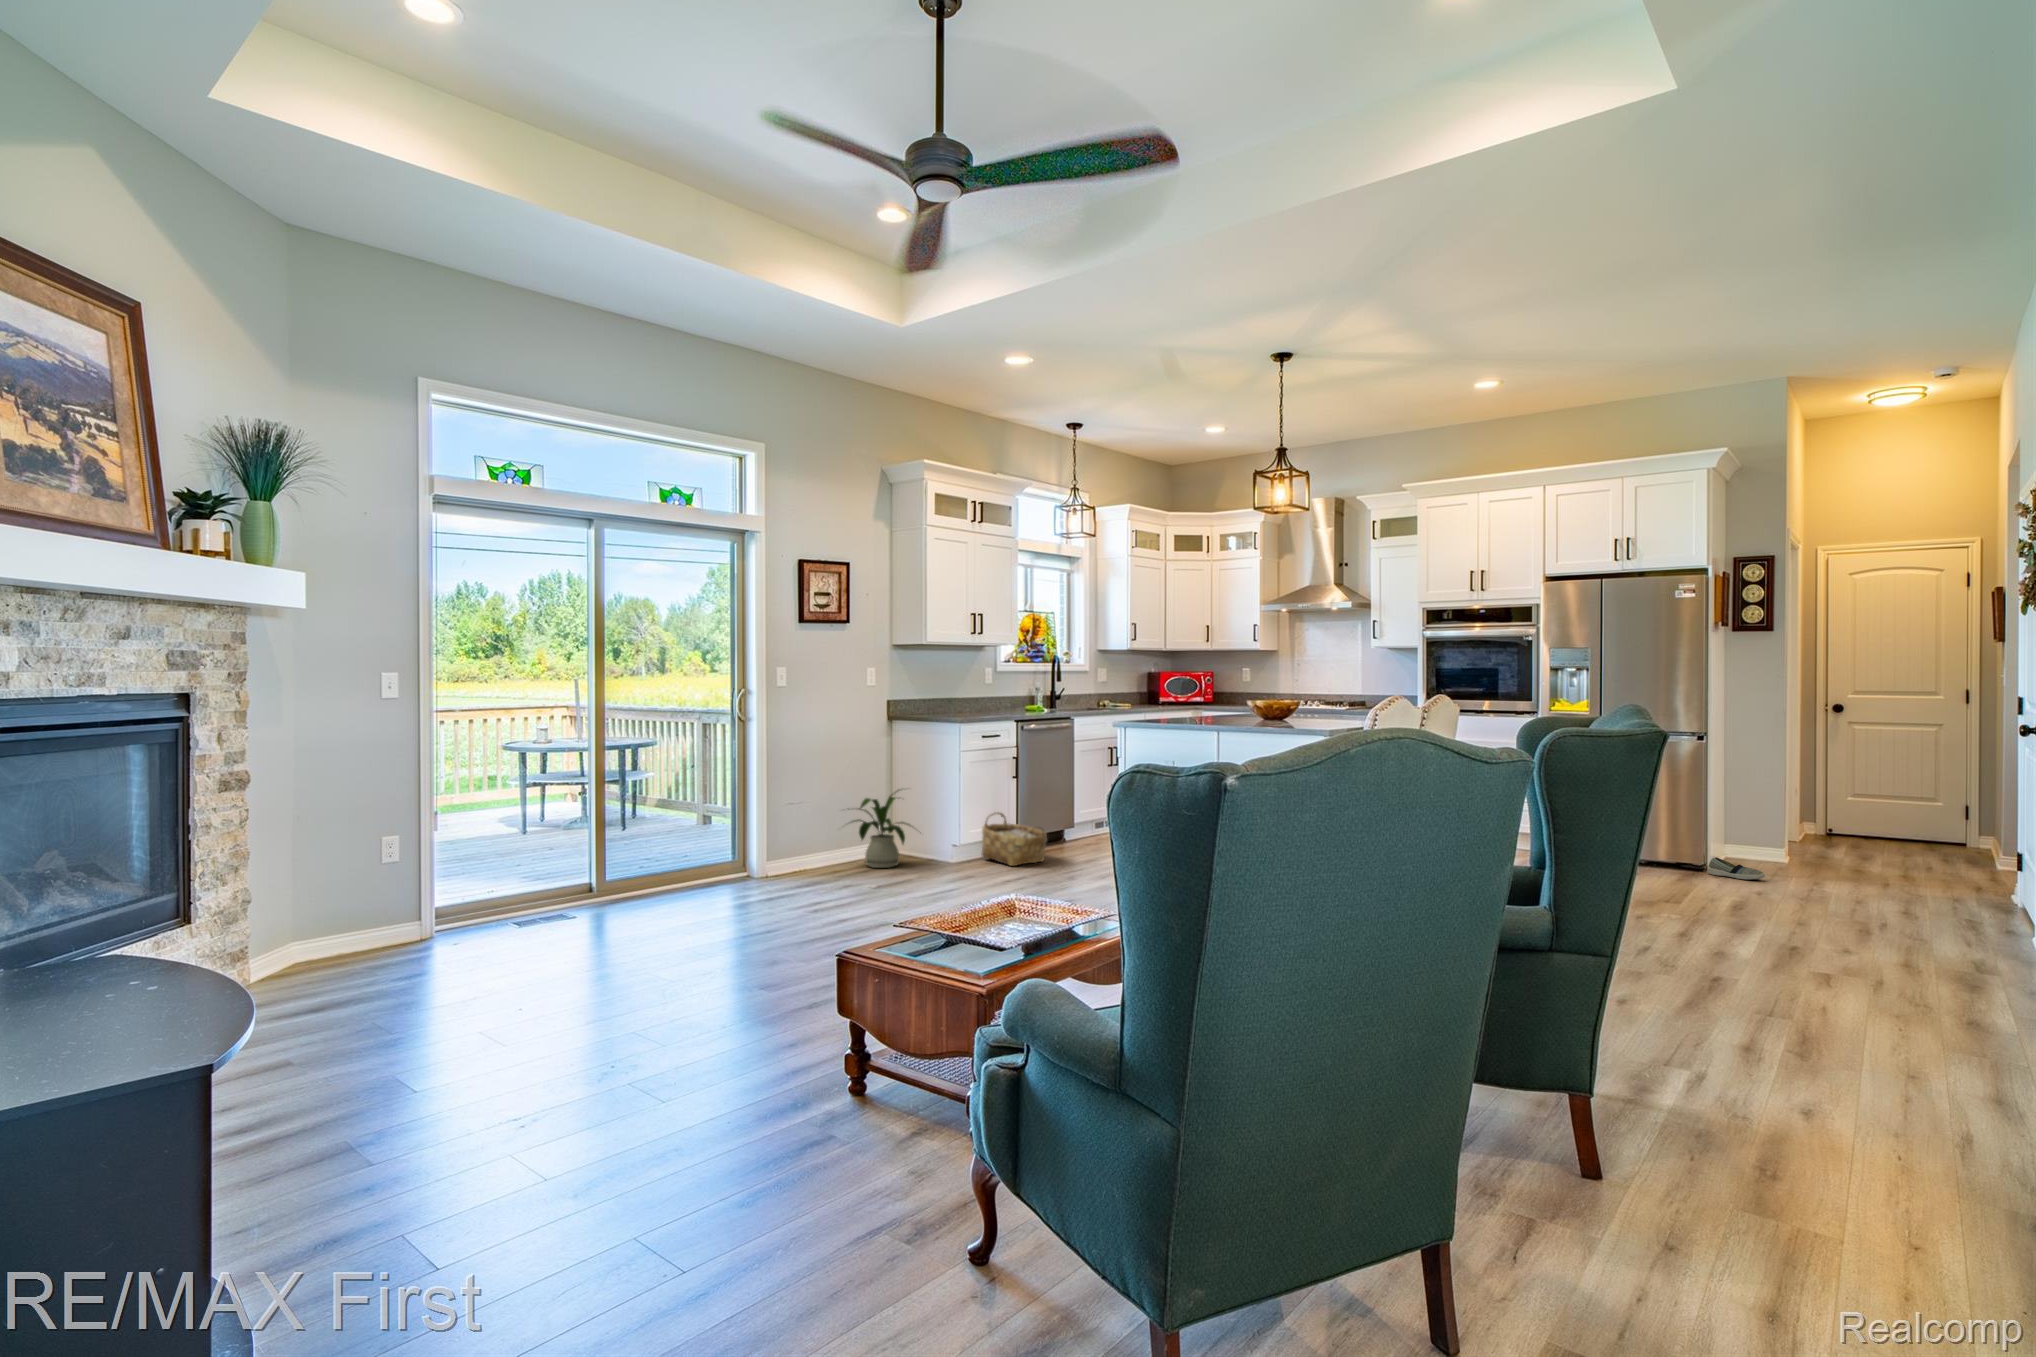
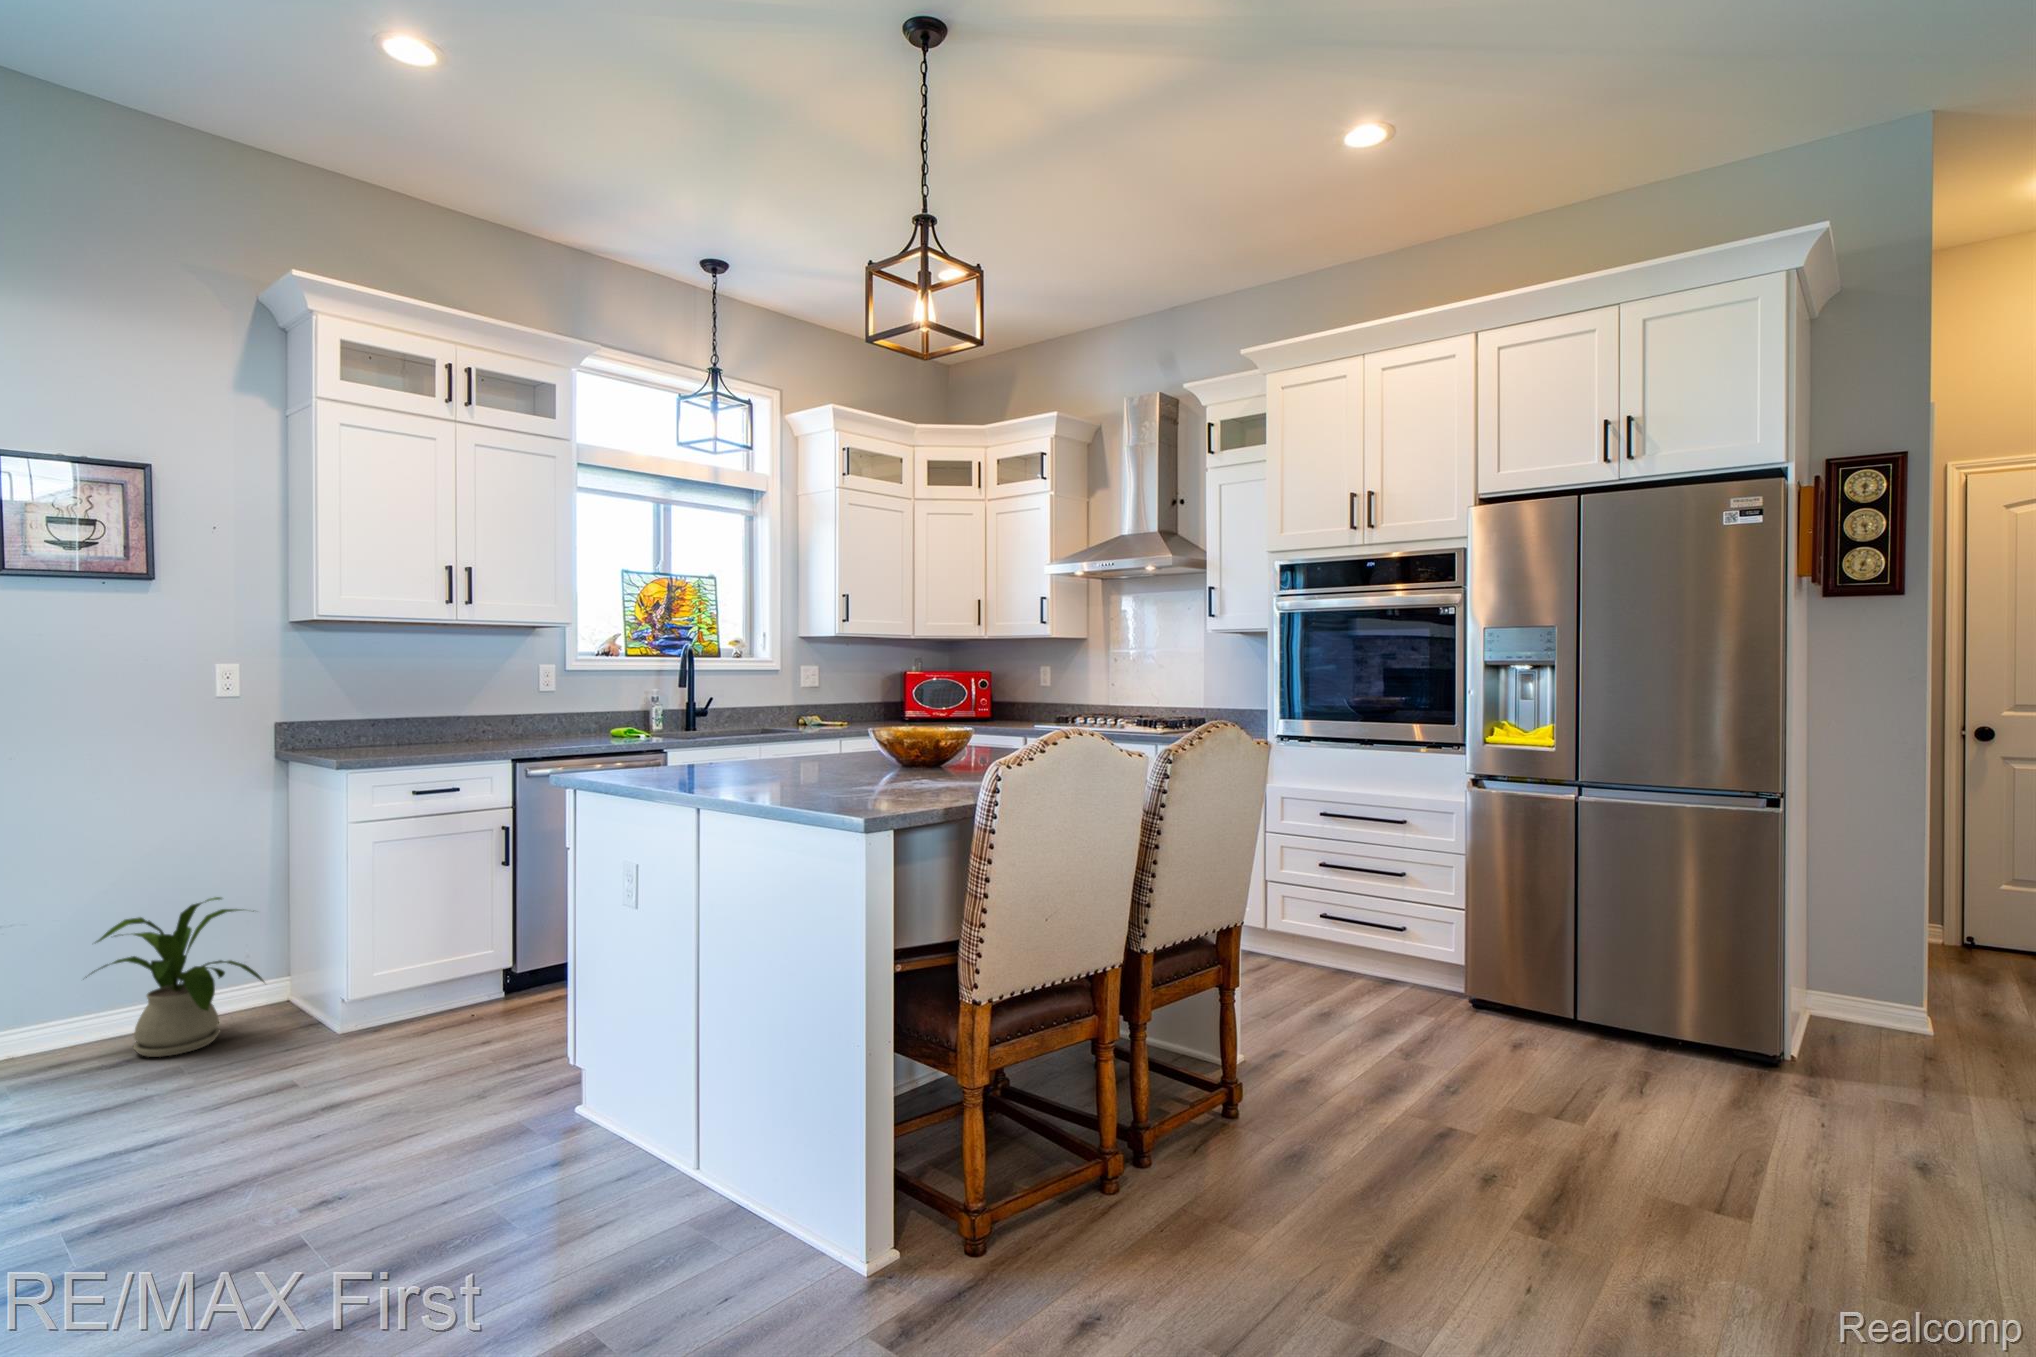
woven basket: present [982,812,1047,866] -> none [399,931,521,1050]
shoe: present [1708,857,1765,880] -> none [1785,1044,1911,1103]

